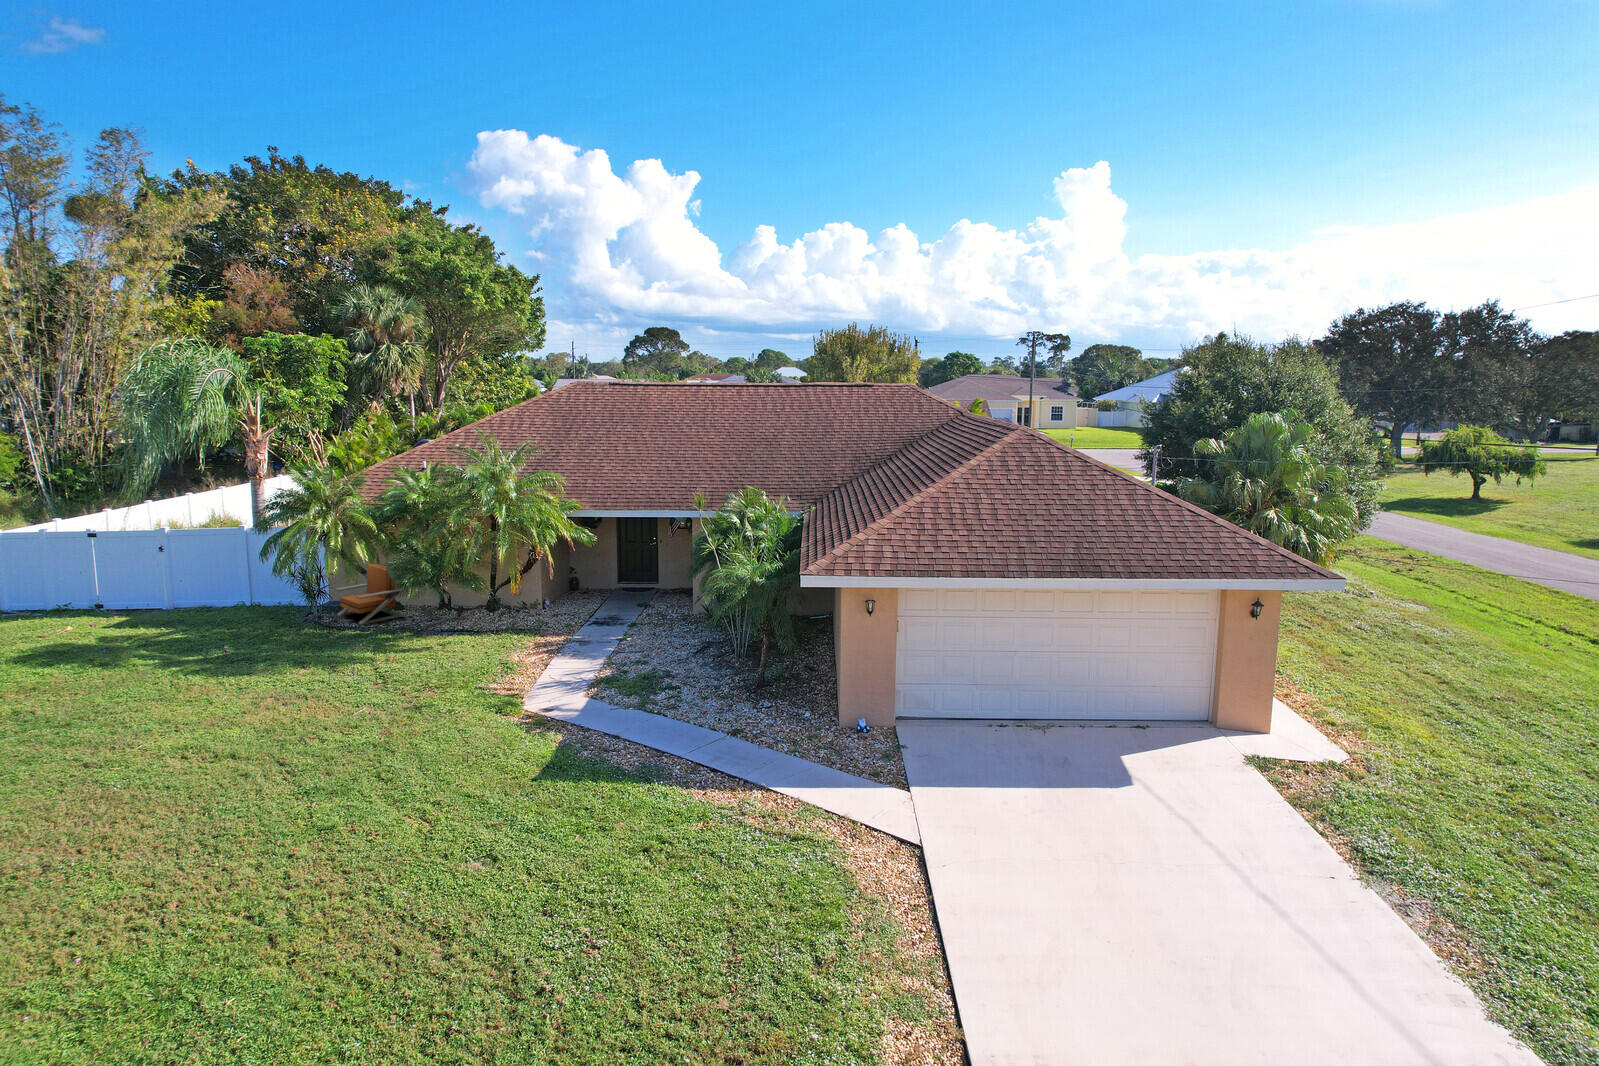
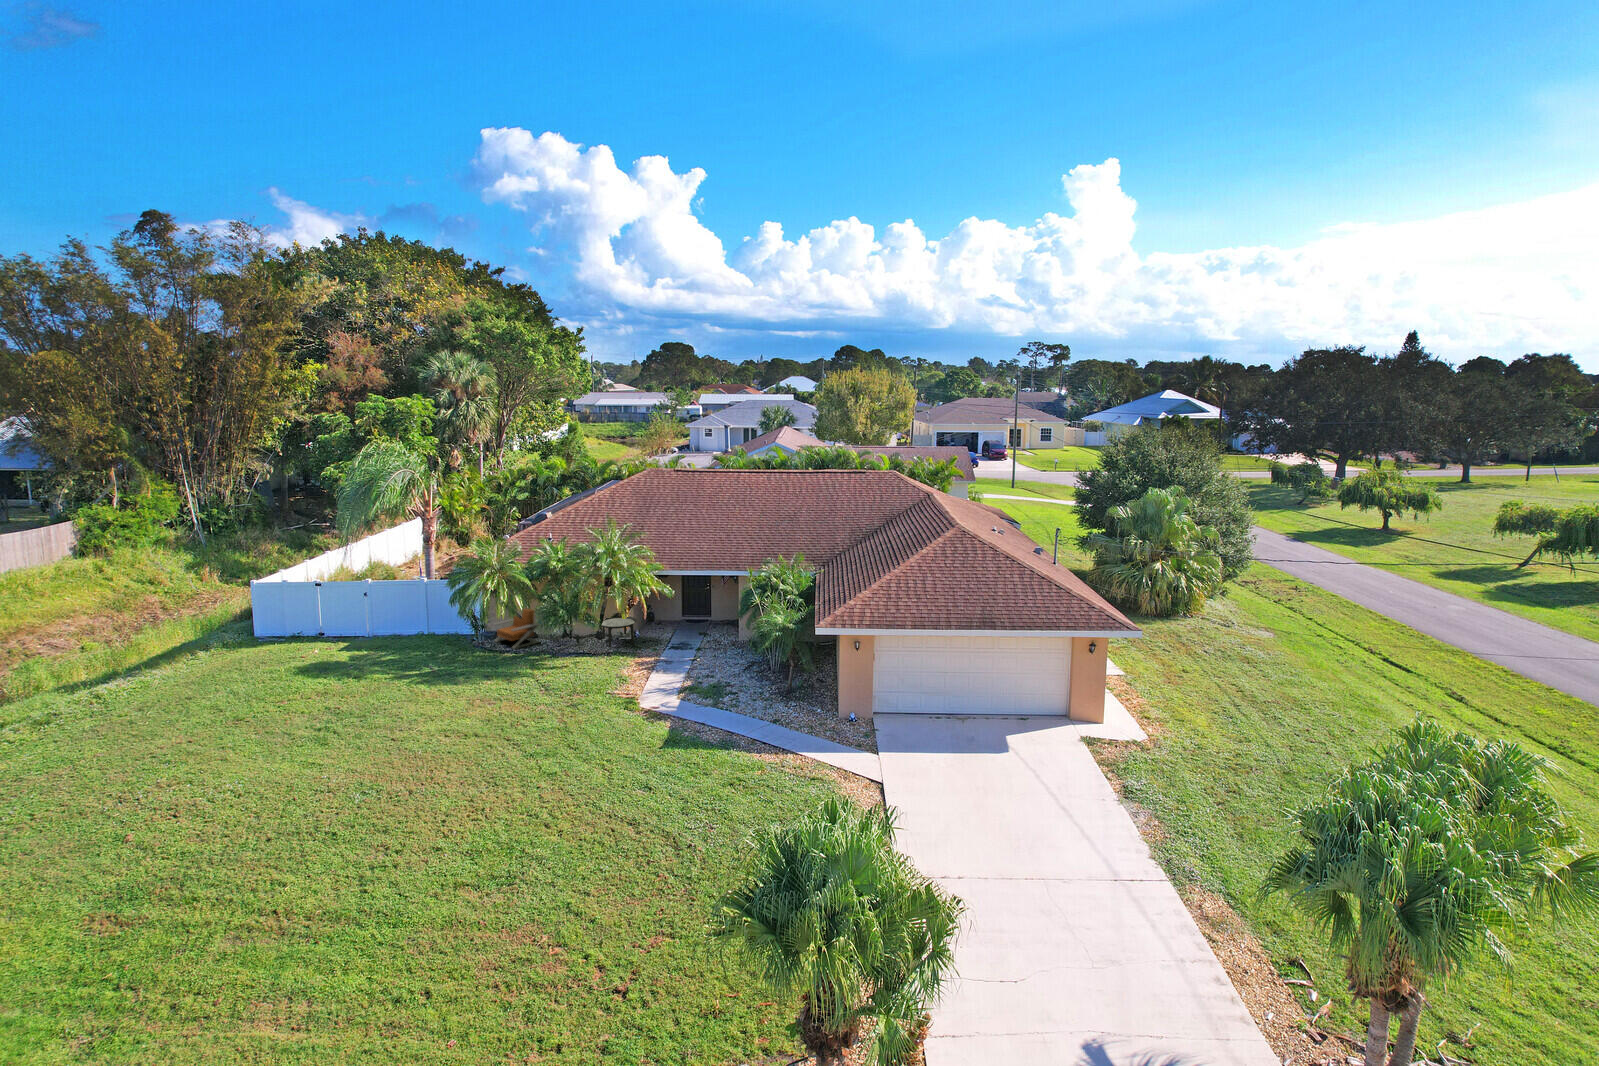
round table: none [487,579,545,623] -> present [598,616,637,648]

